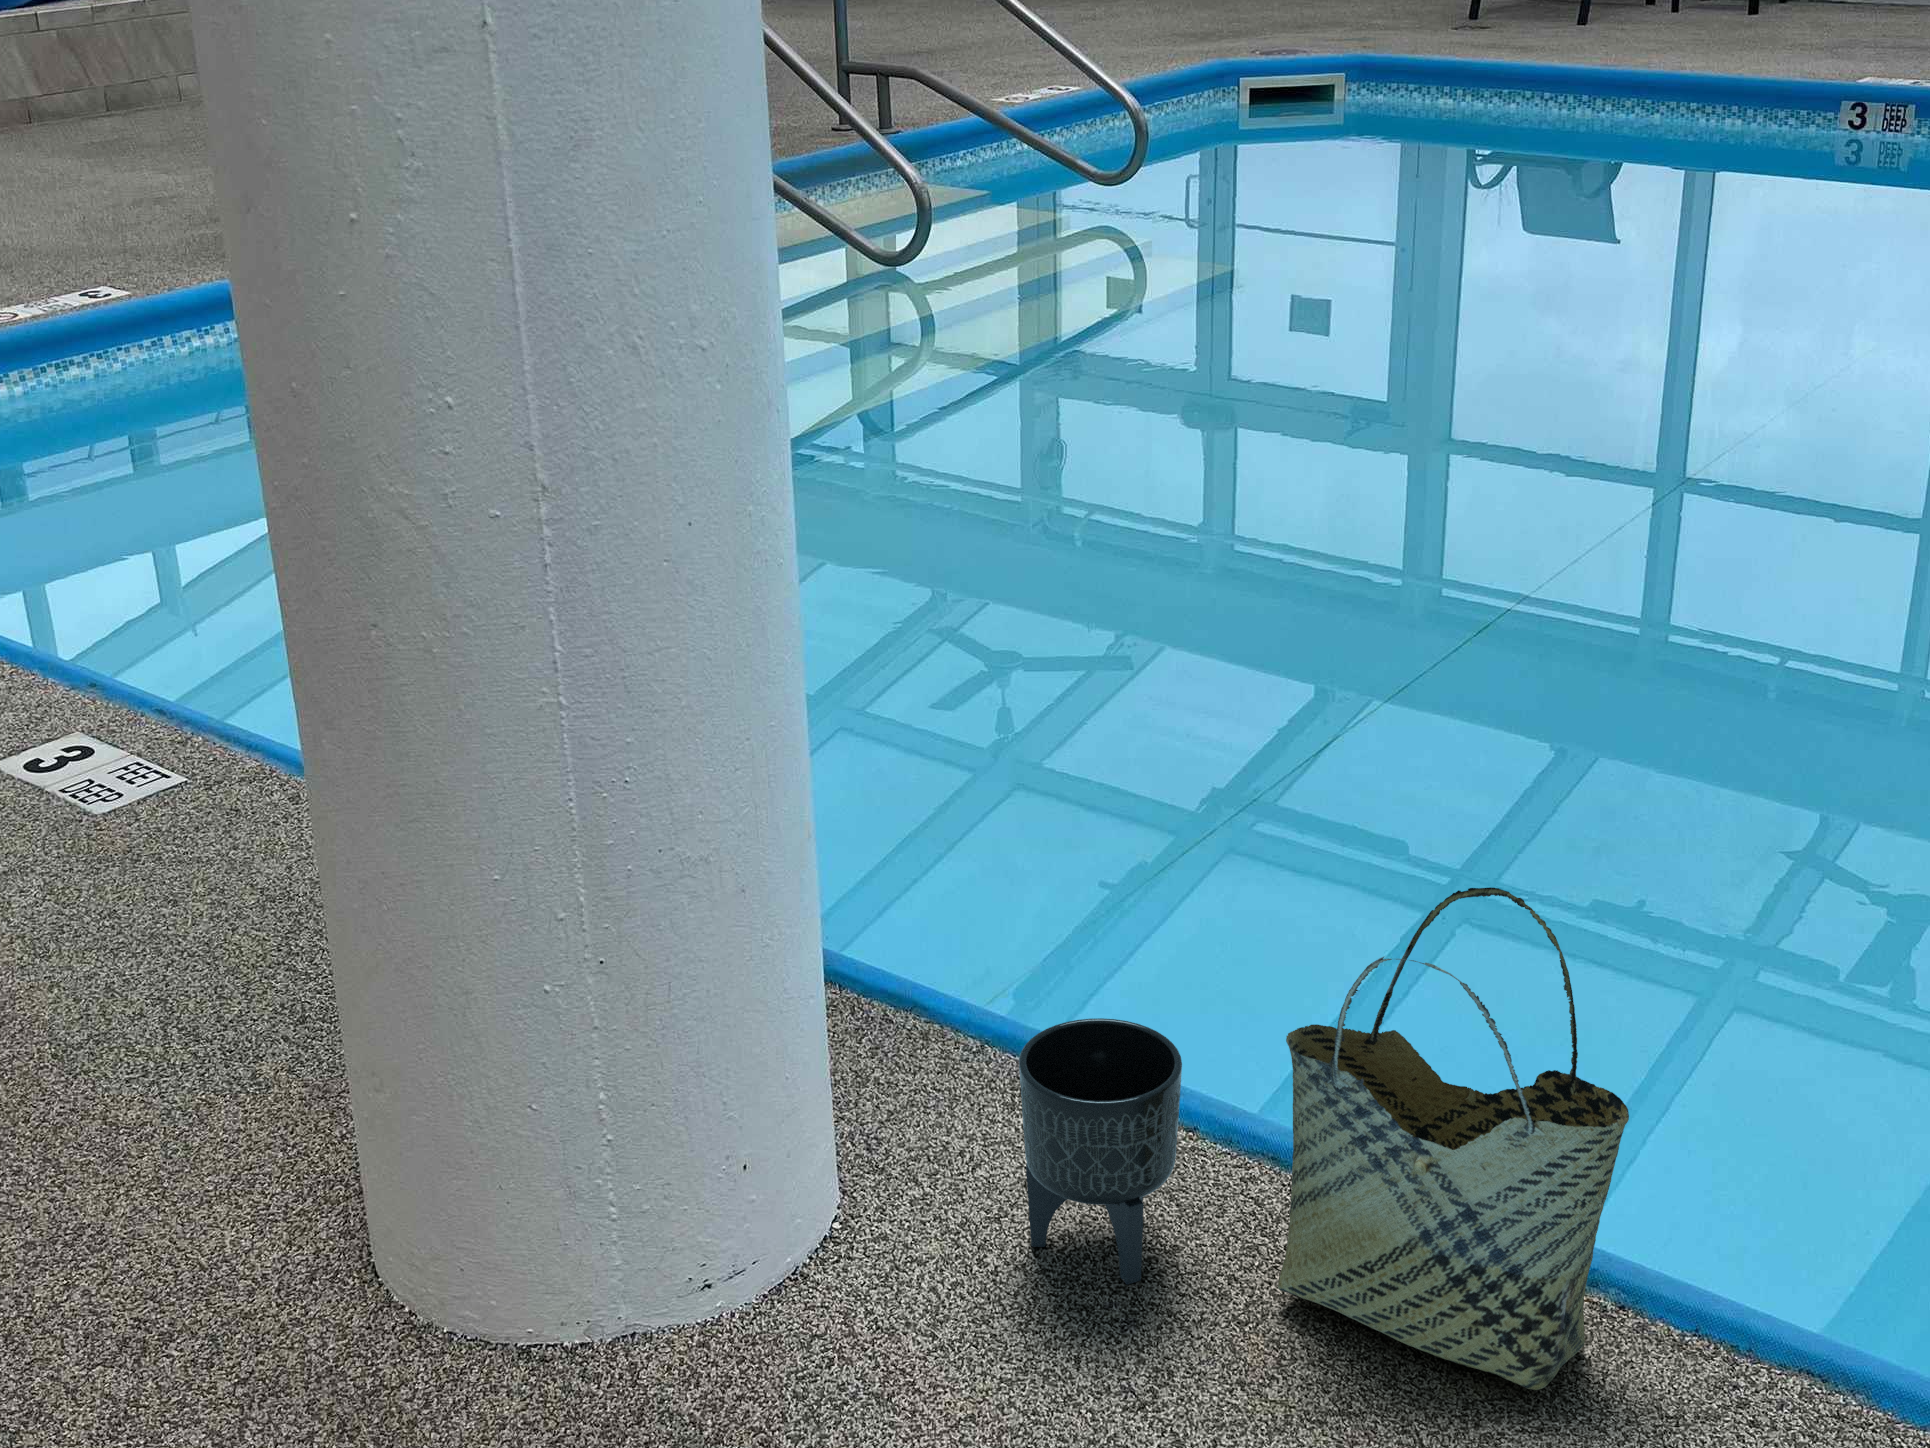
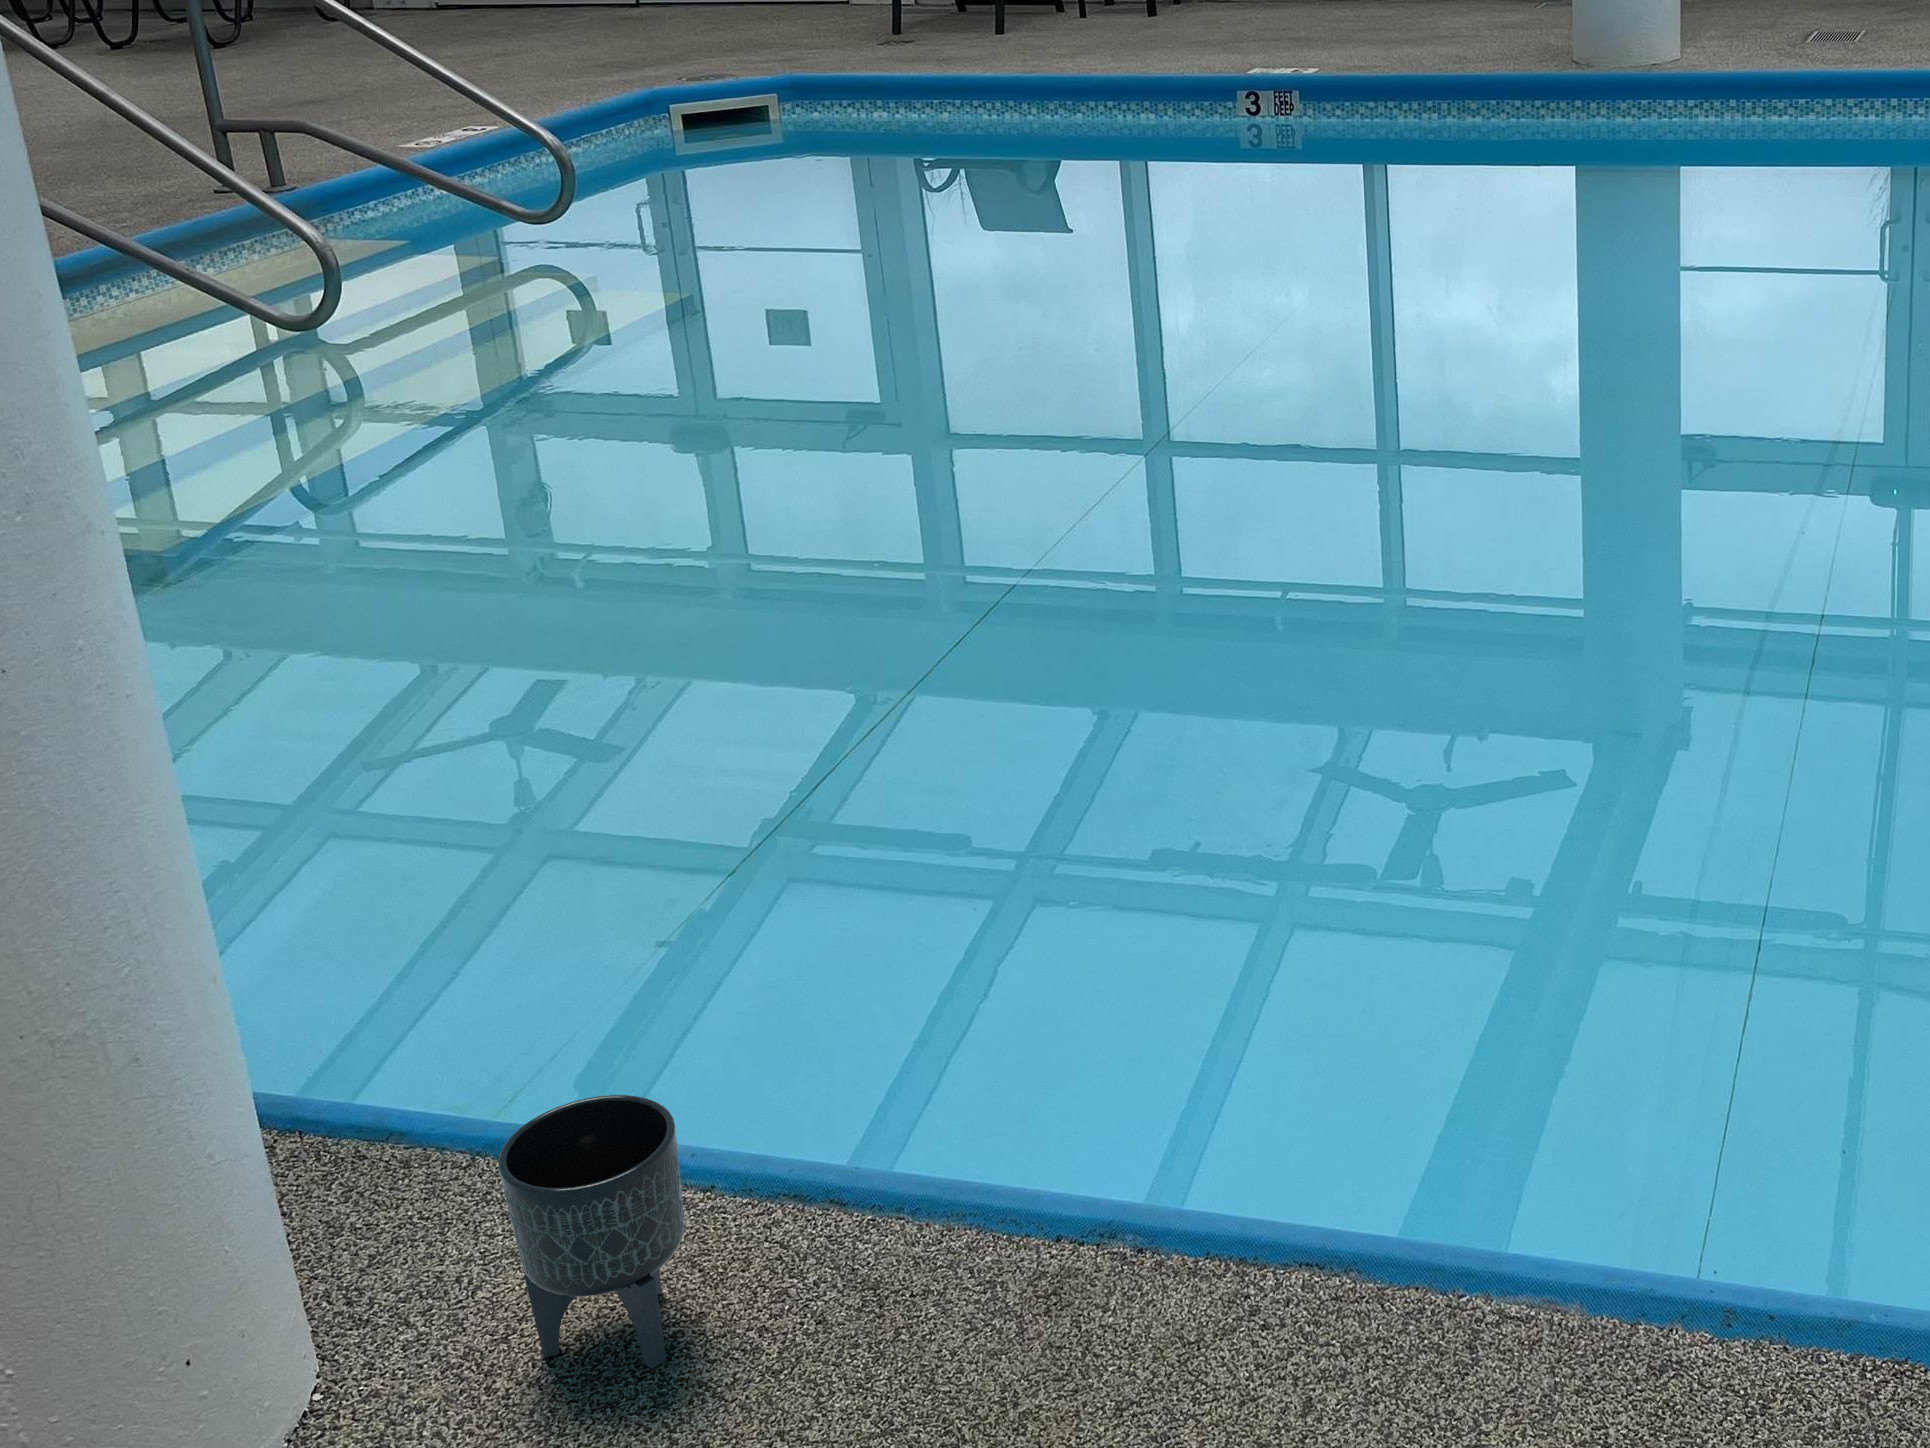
woven basket: present [1278,887,1629,1390] -> none [775,881,1109,1357]

